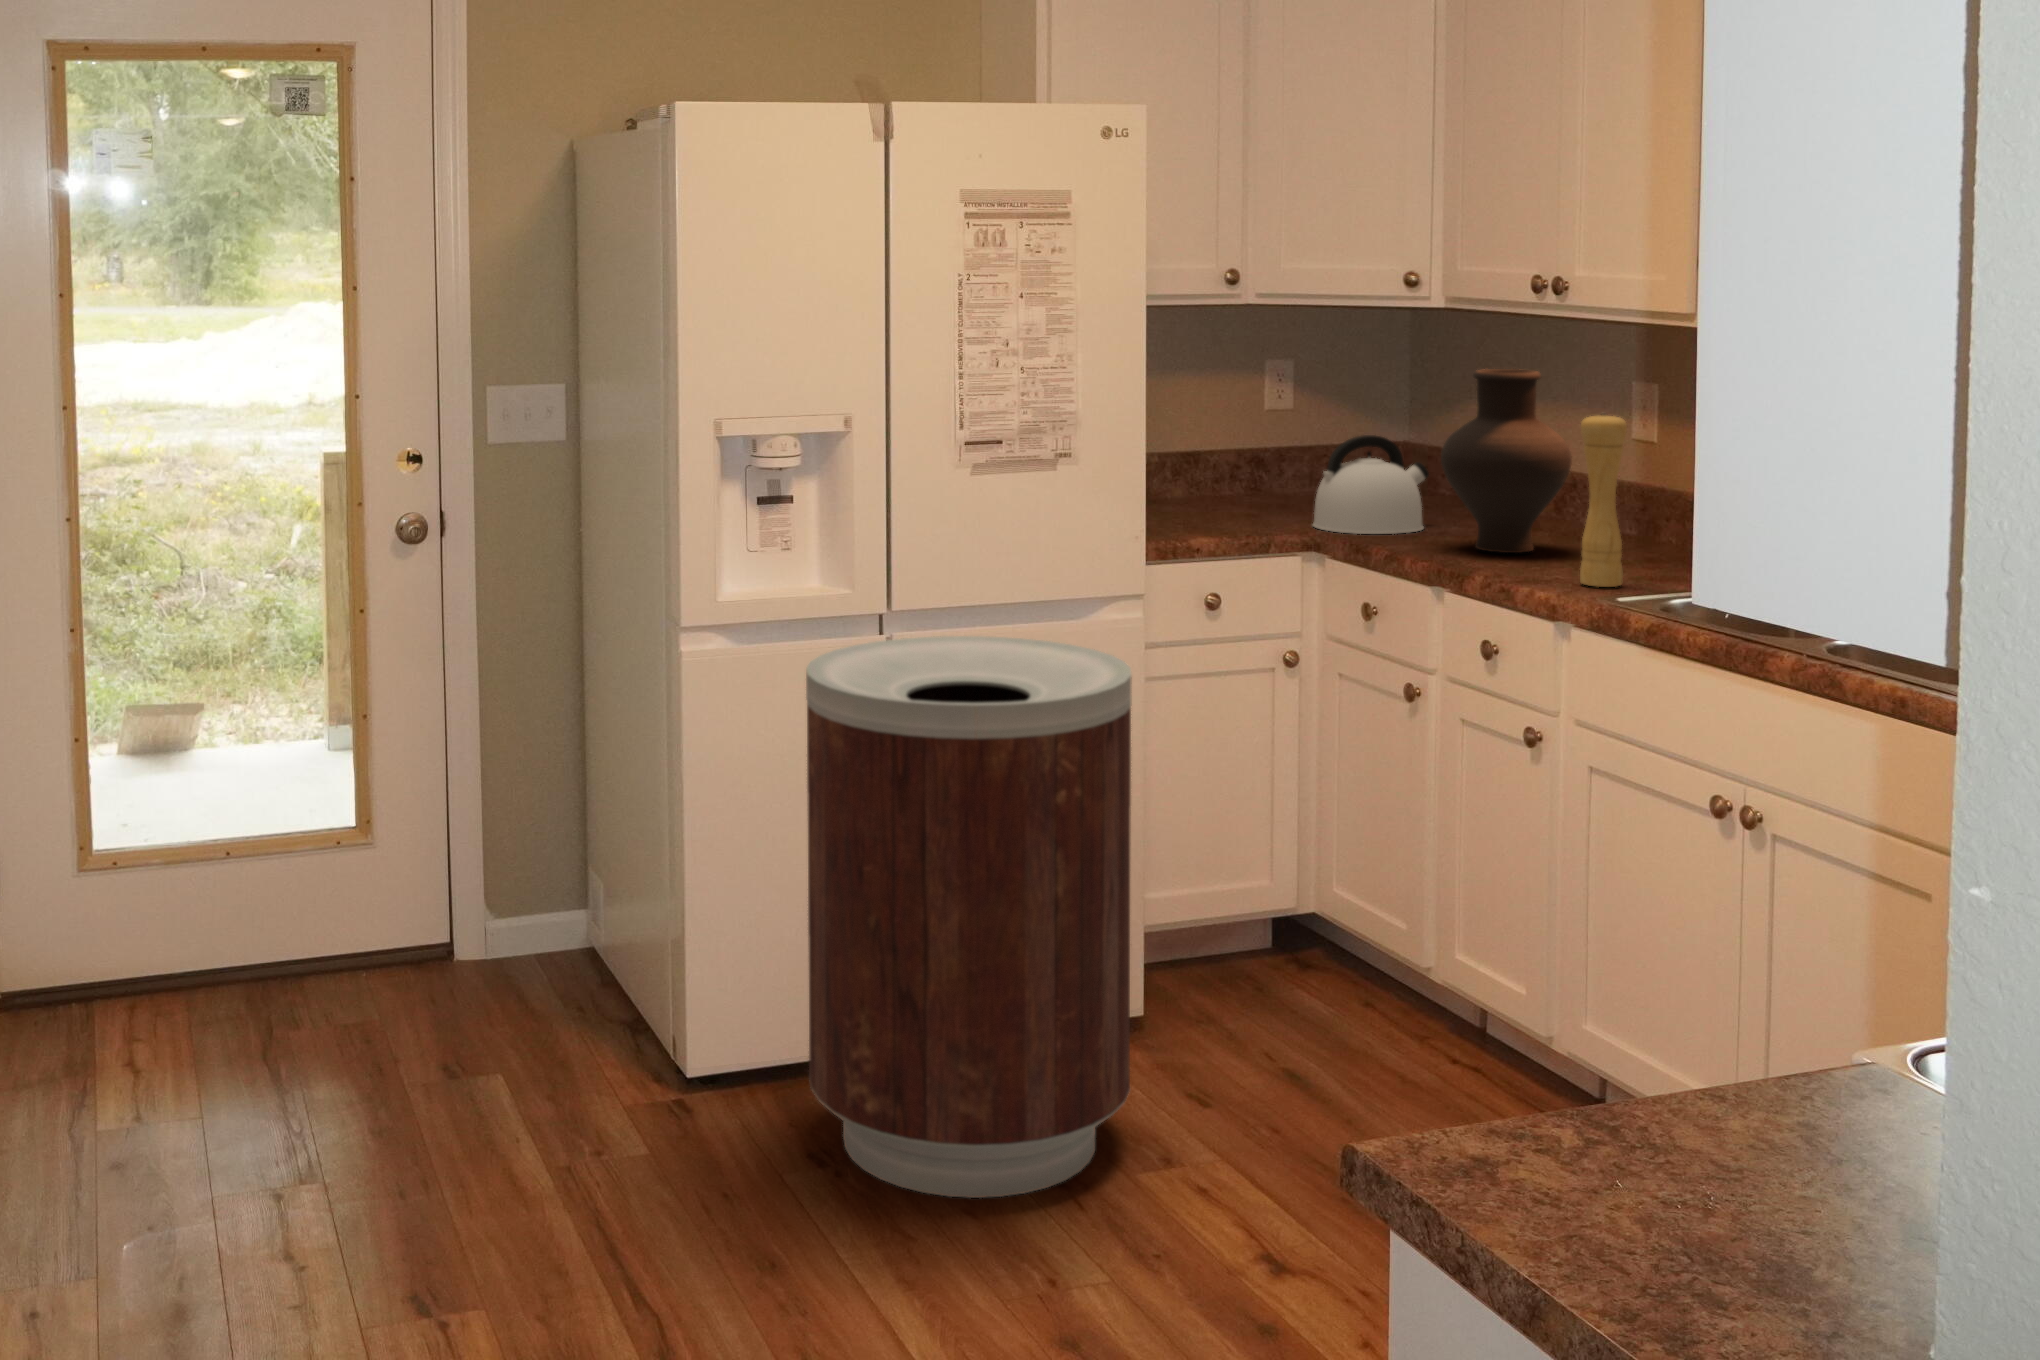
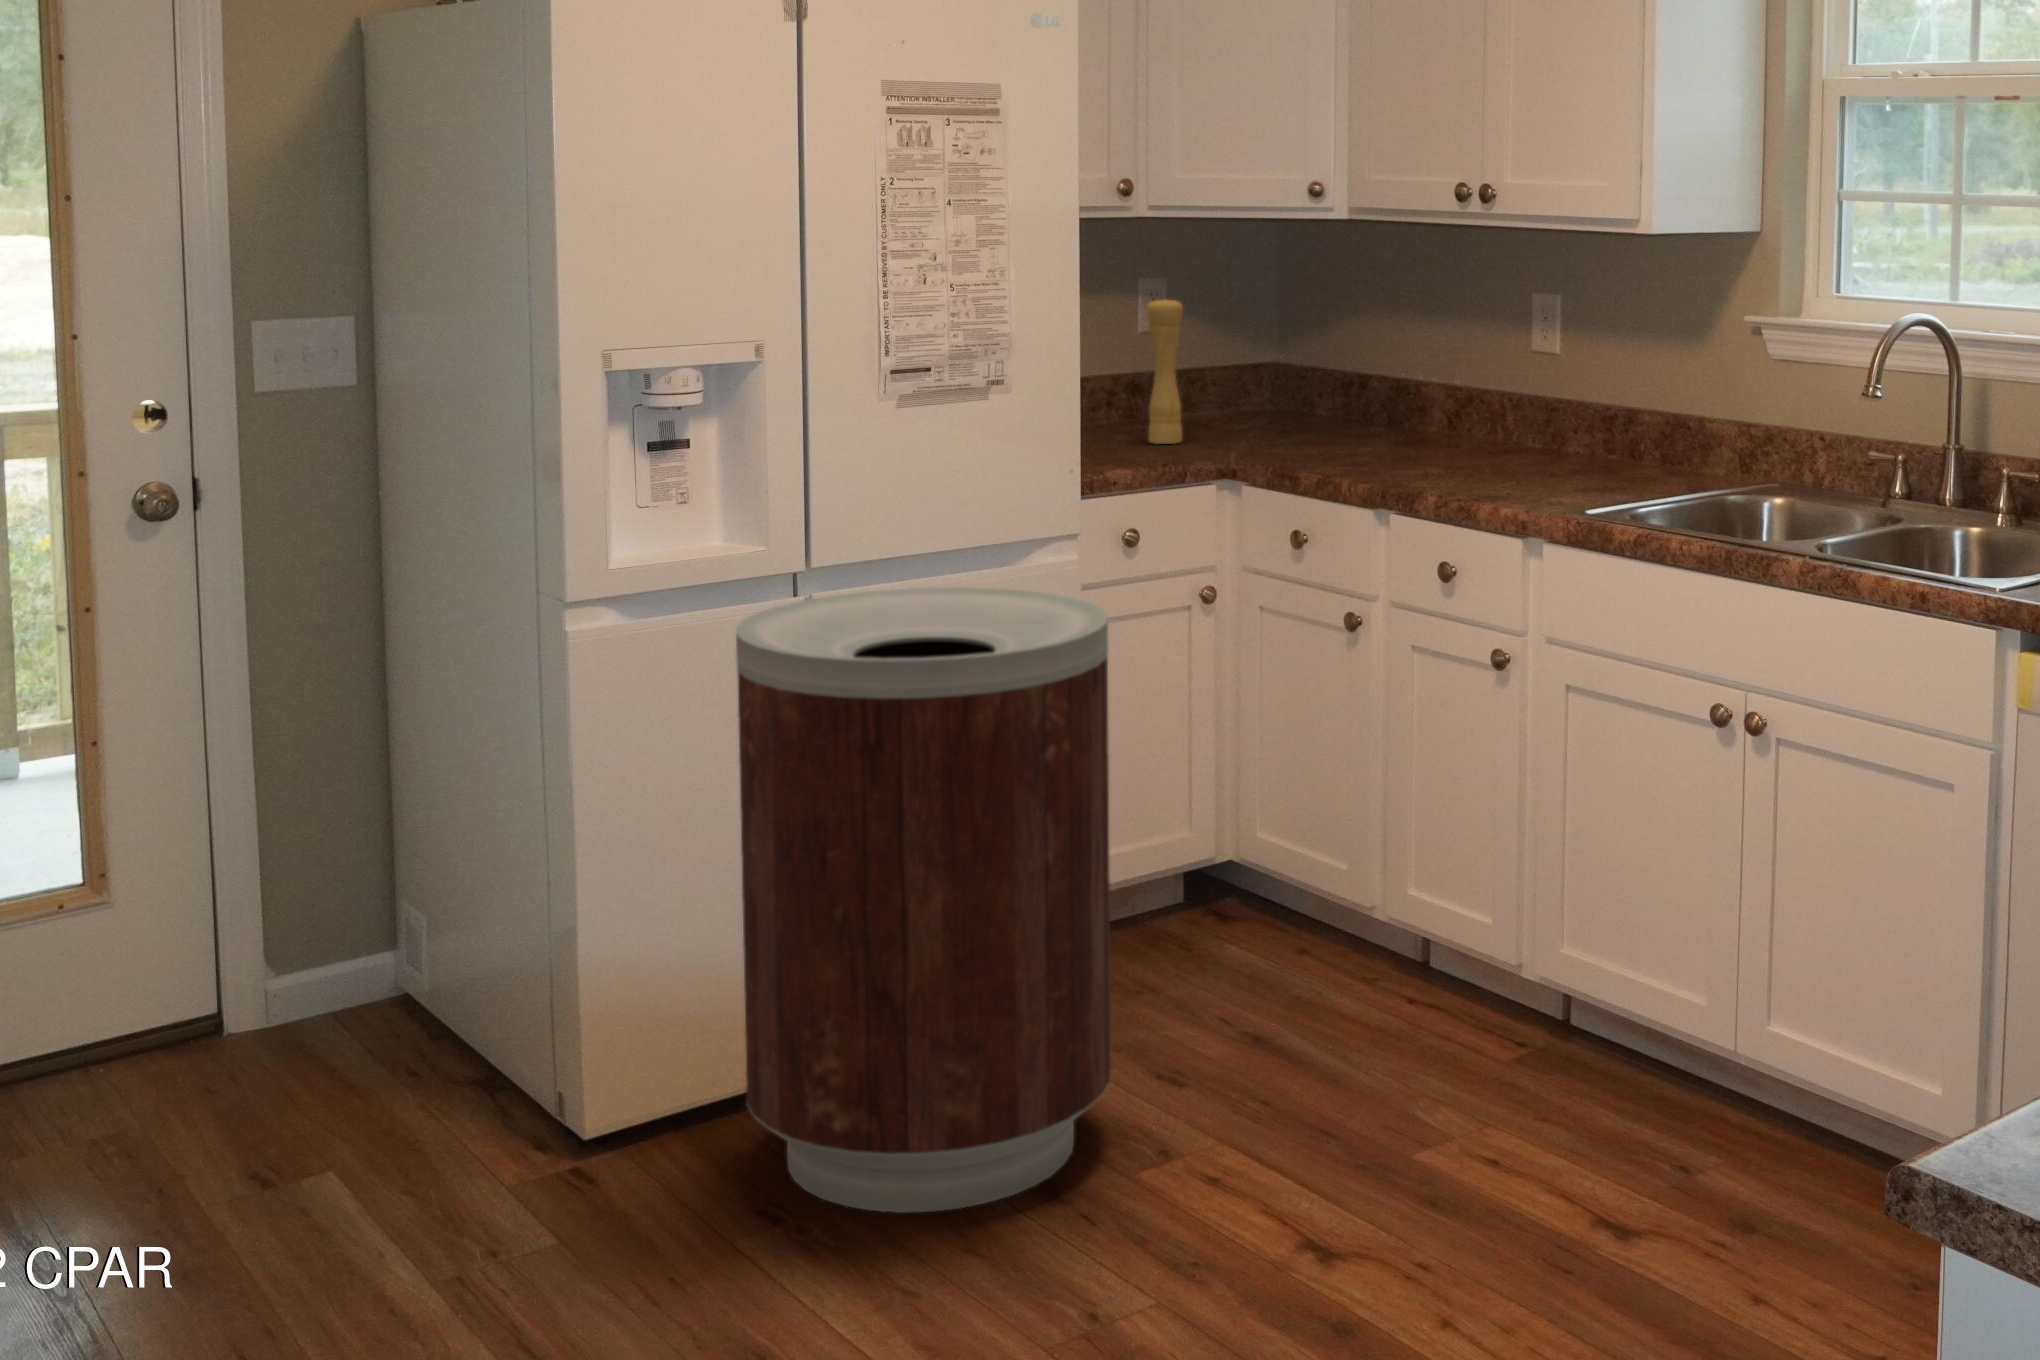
vase: present [1441,369,1572,553] -> none [1373,281,1501,471]
pepper mill: present [1580,413,1627,587] -> present [1146,298,1183,444]
kettle: present [1313,435,1429,534] -> none [1227,356,1344,460]

